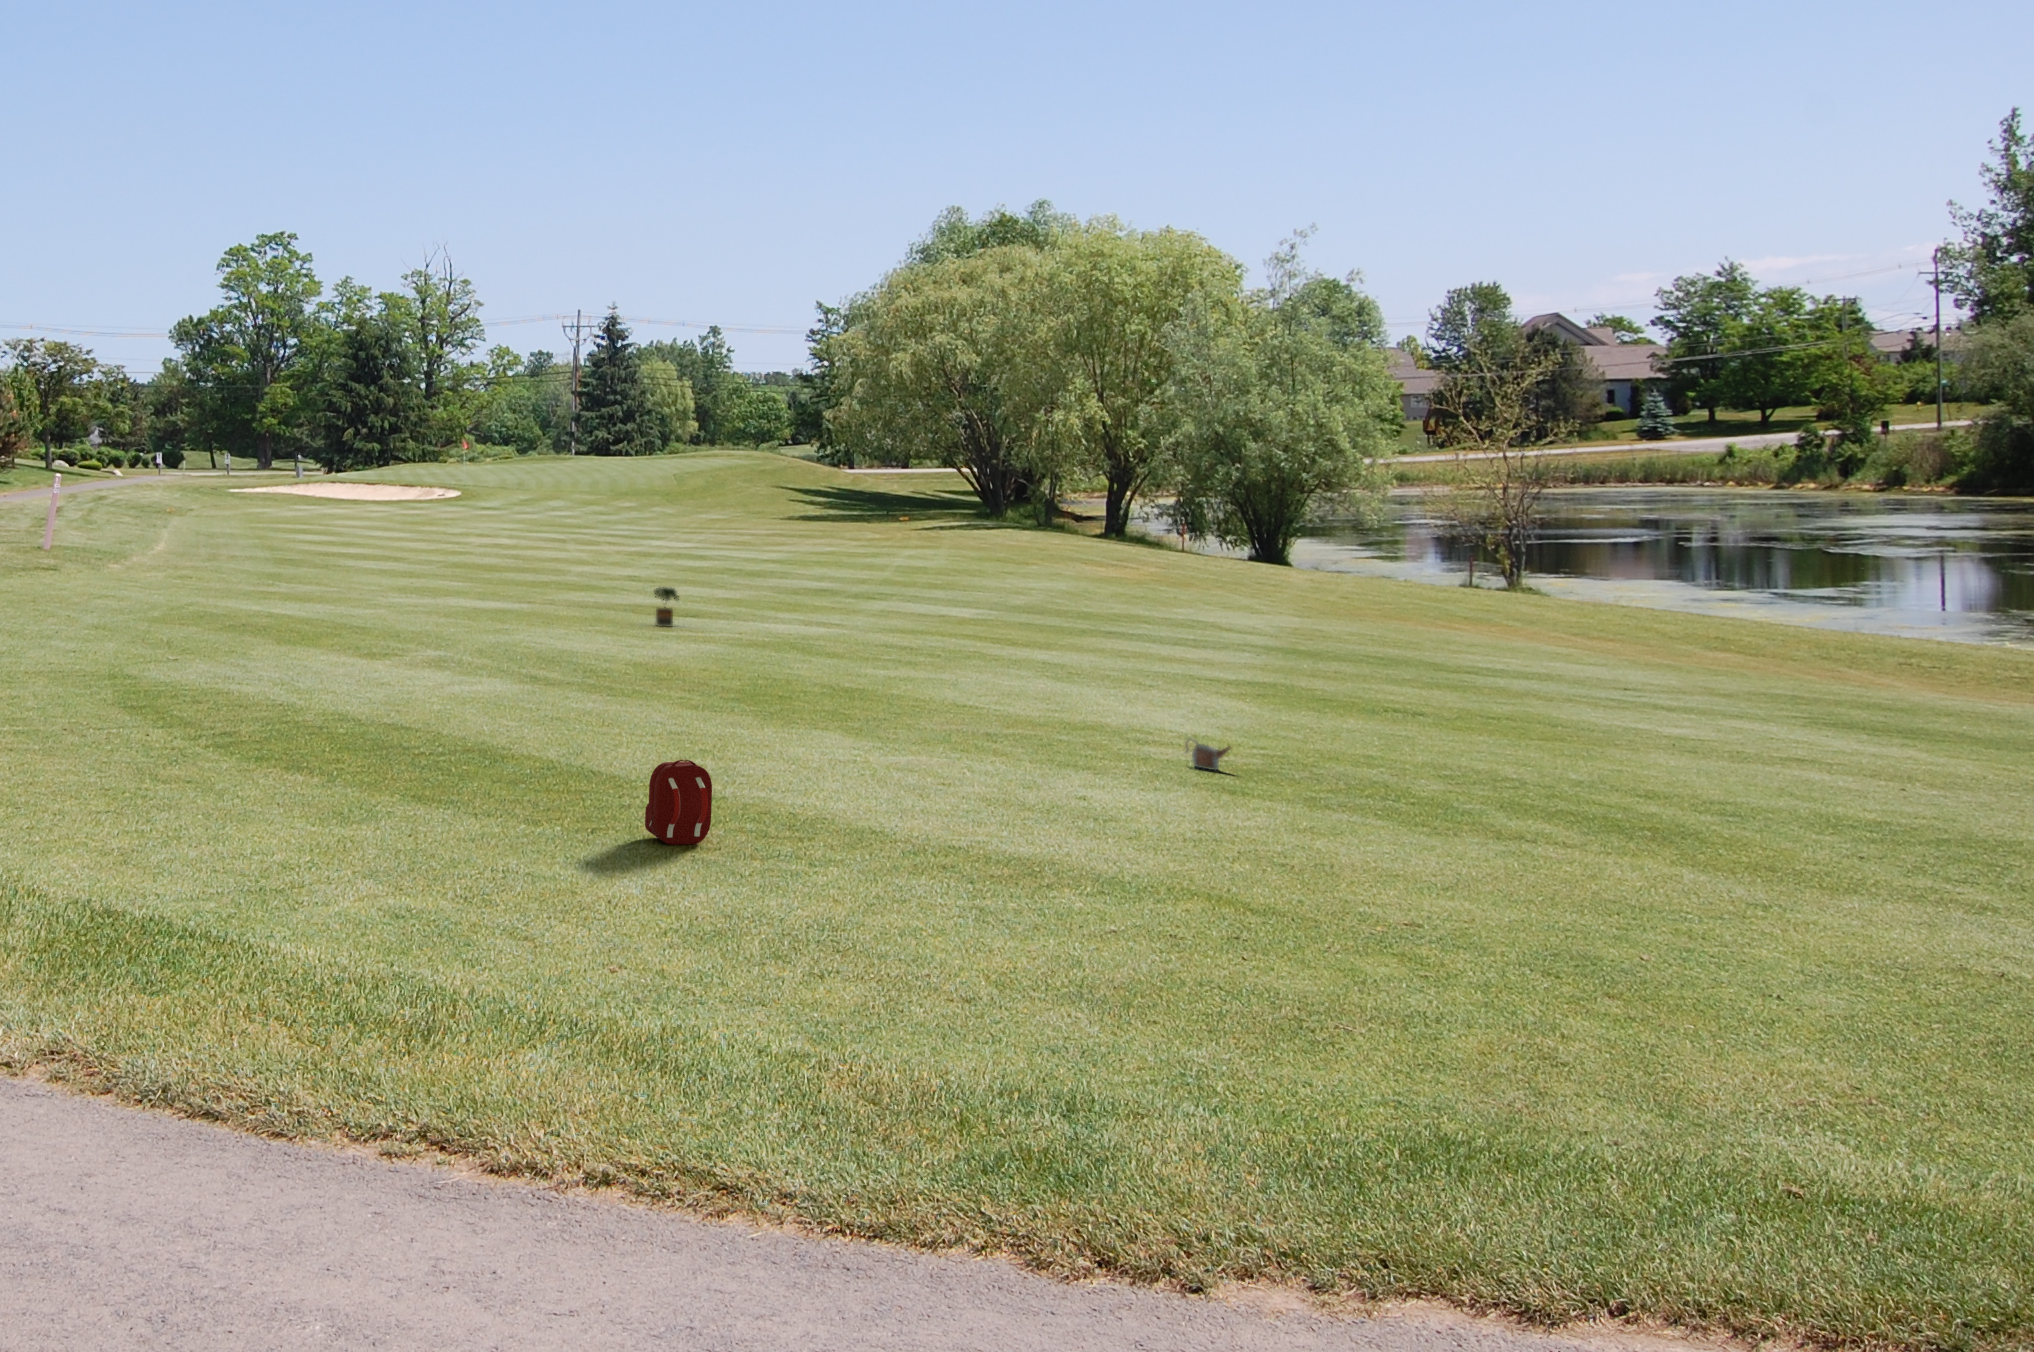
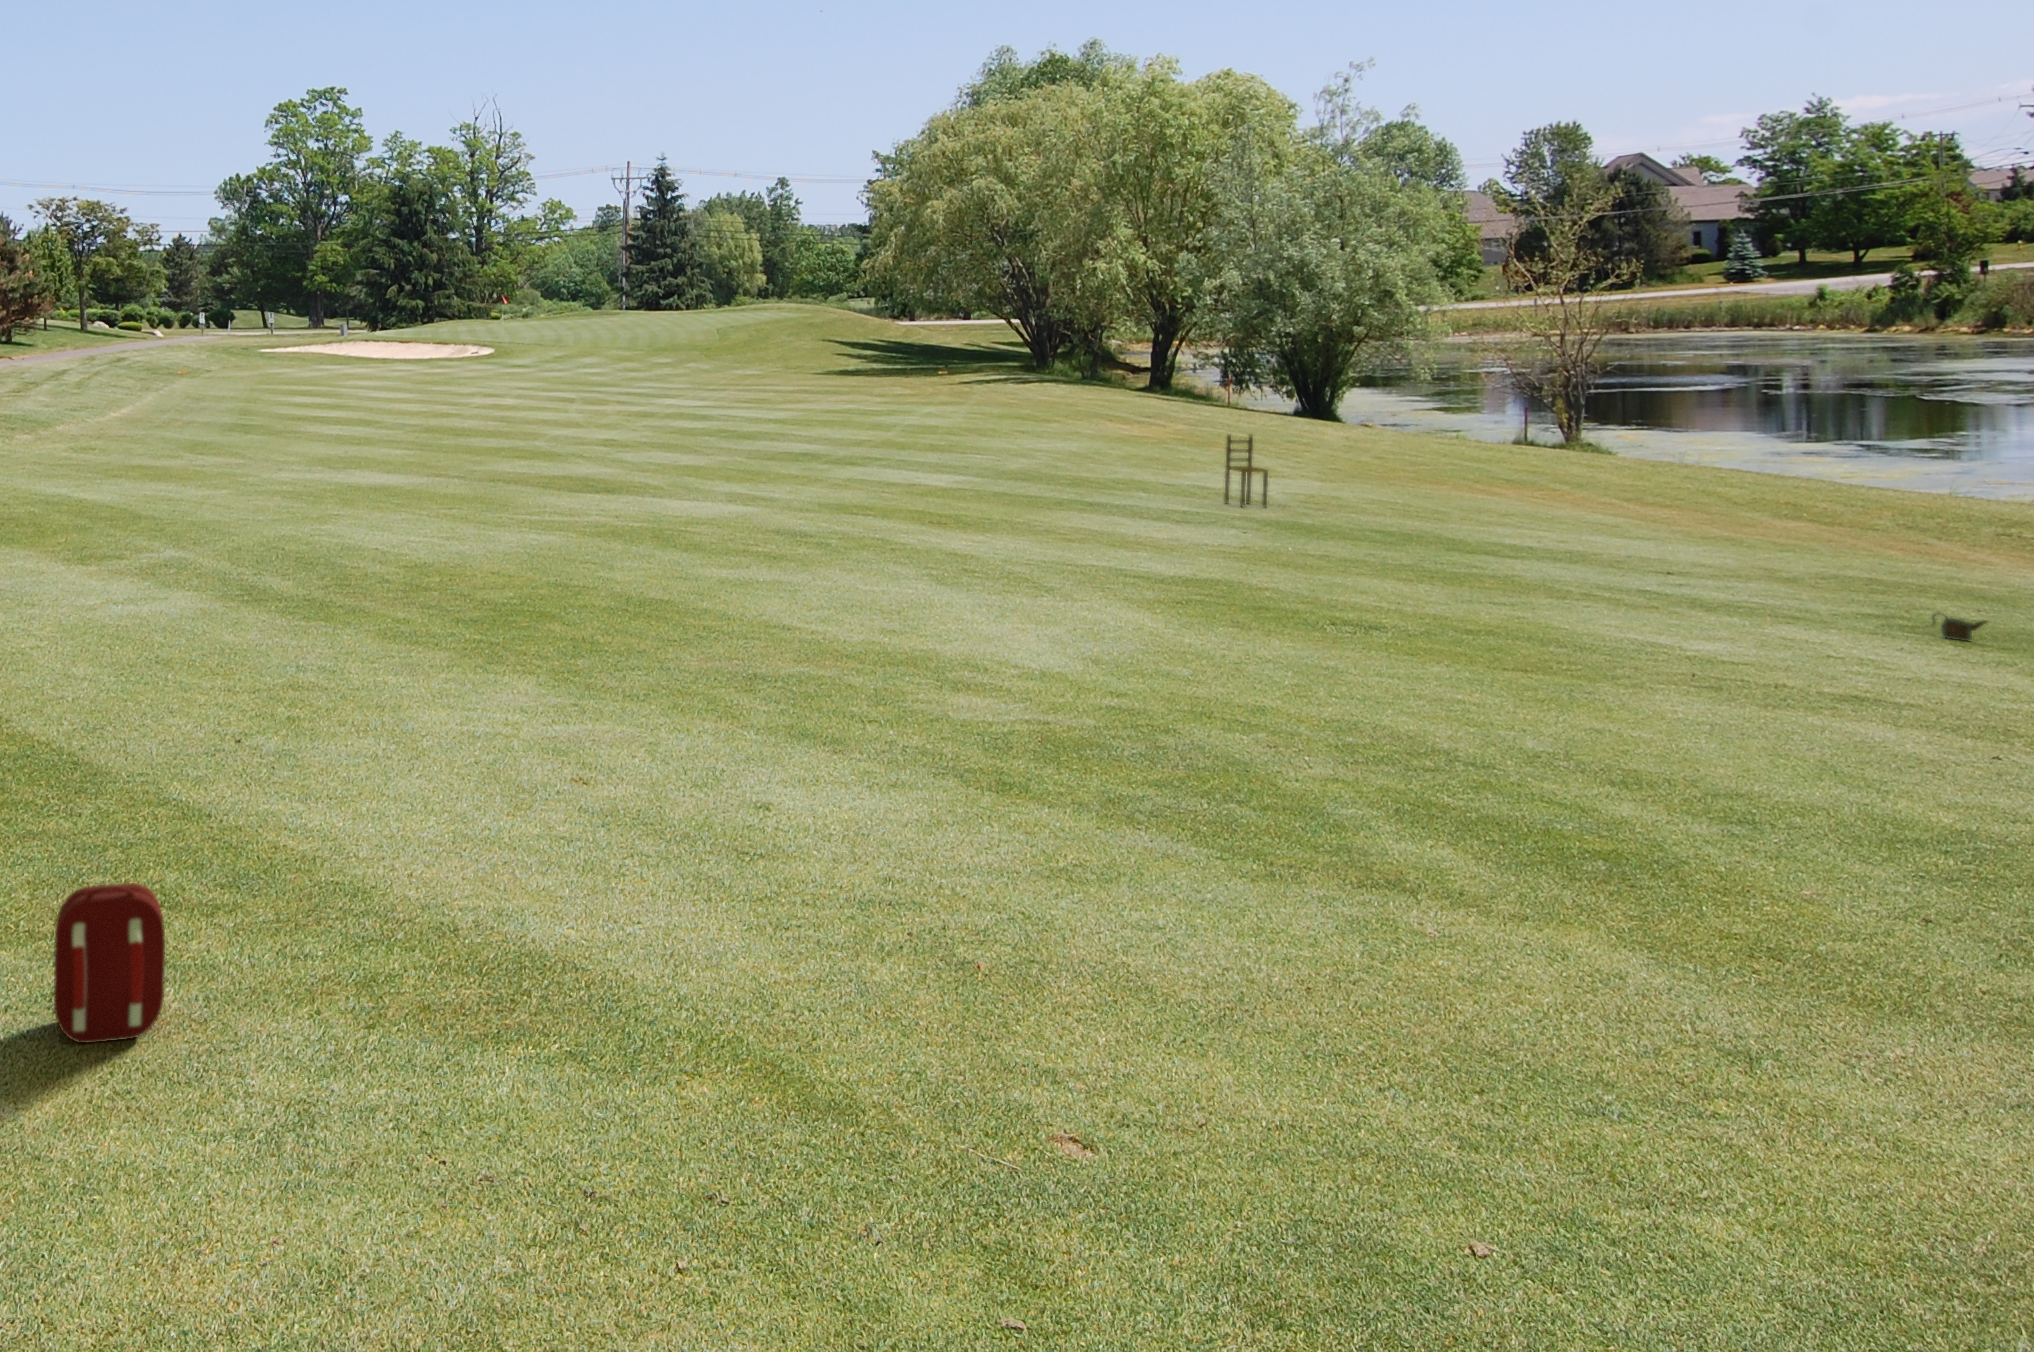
chair: none [1215,565,1252,627] -> present [1225,435,1268,507]
potted tree: present [654,587,679,627] -> none [527,471,560,520]
watering can: present [1185,739,1230,770] -> present [1931,613,1987,642]

